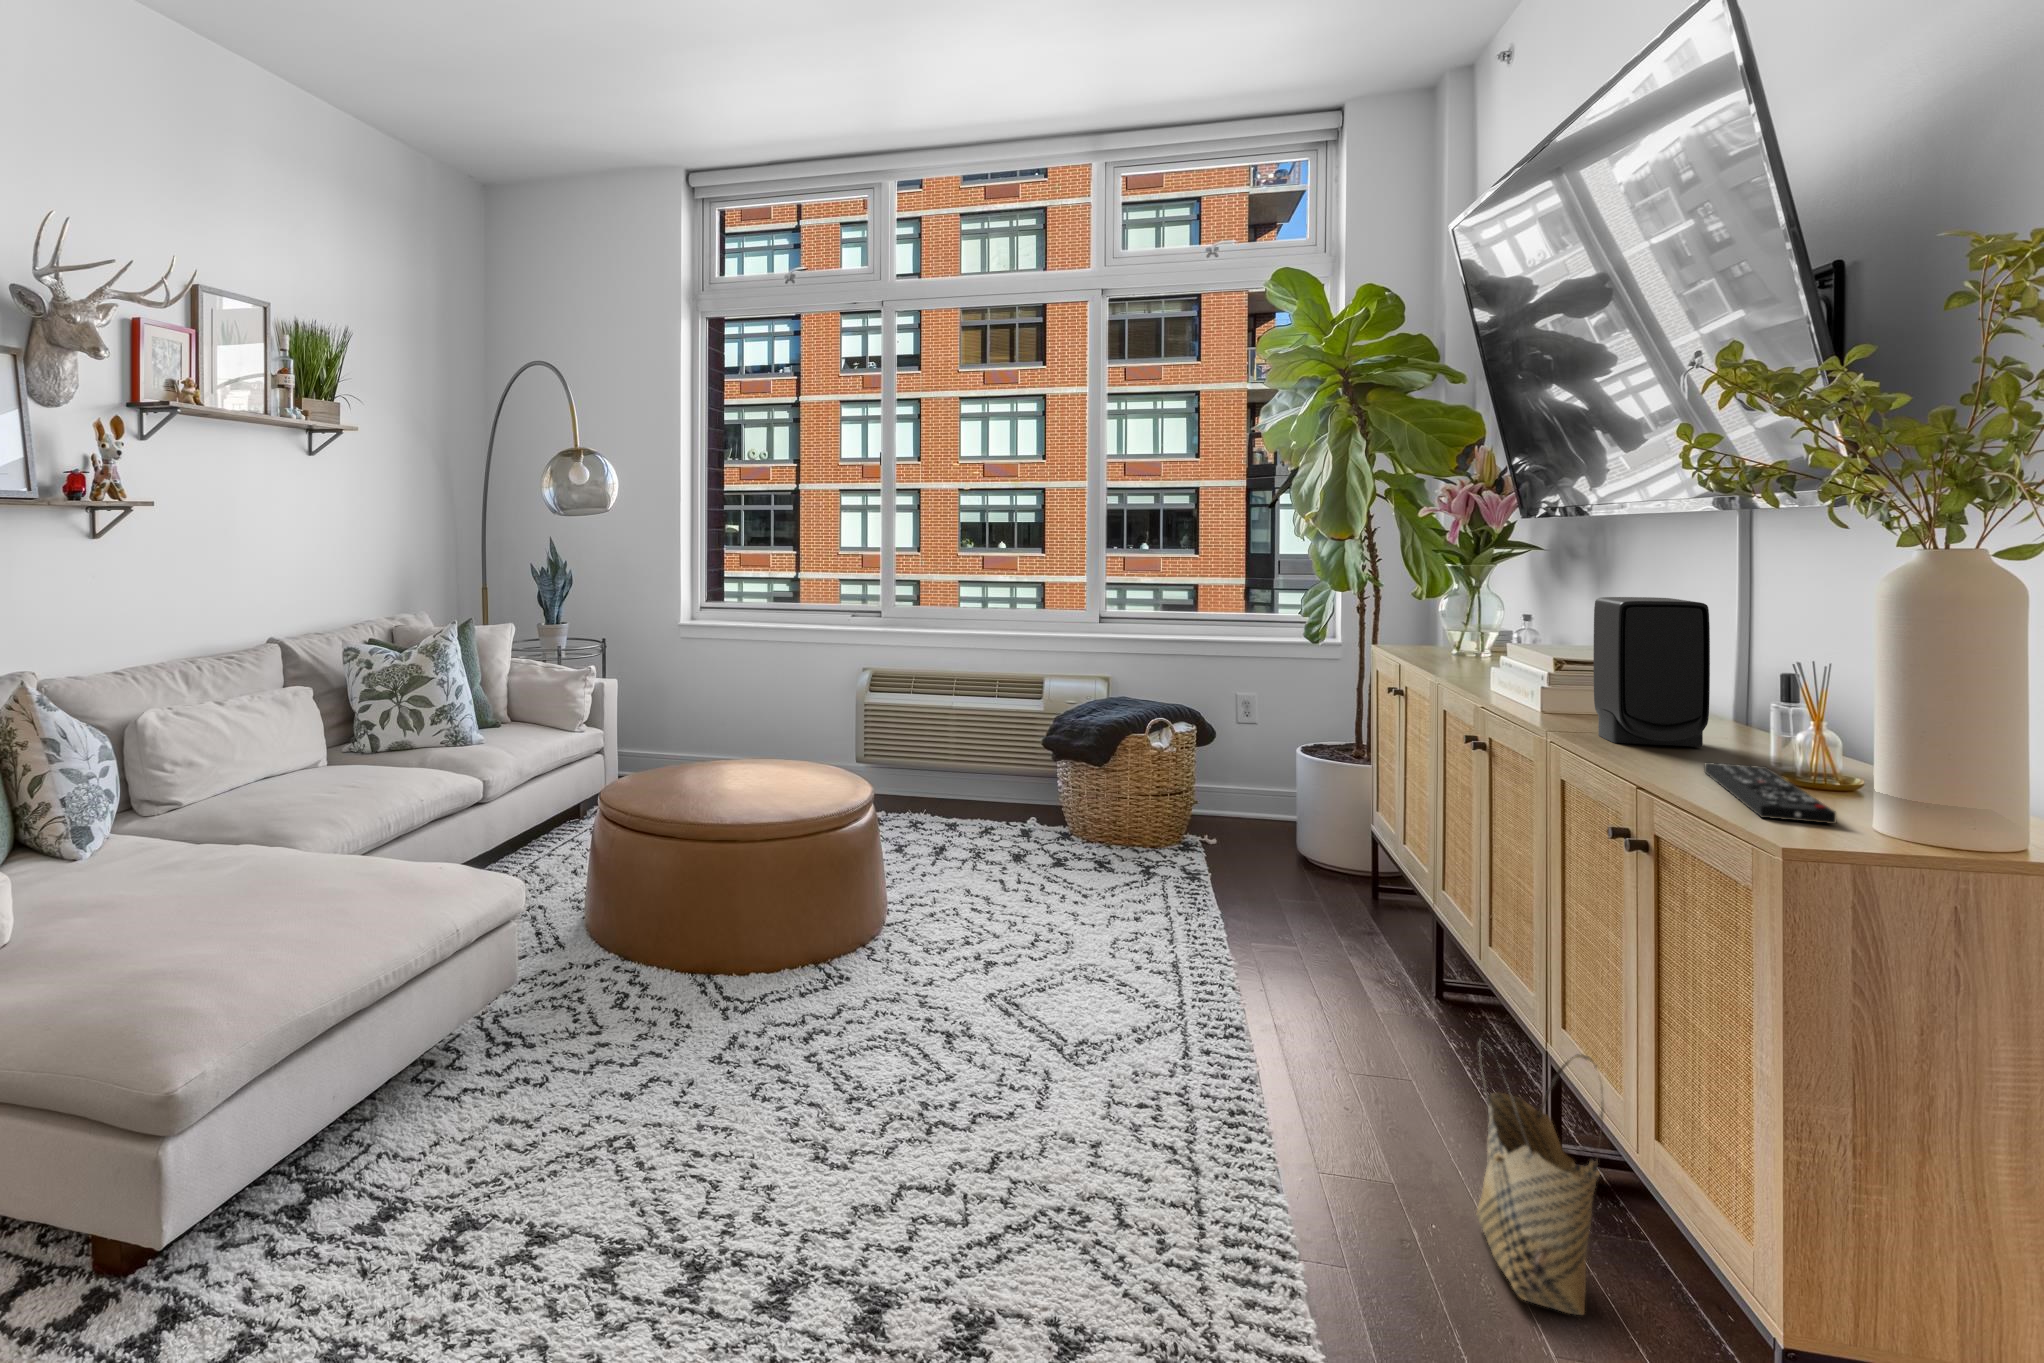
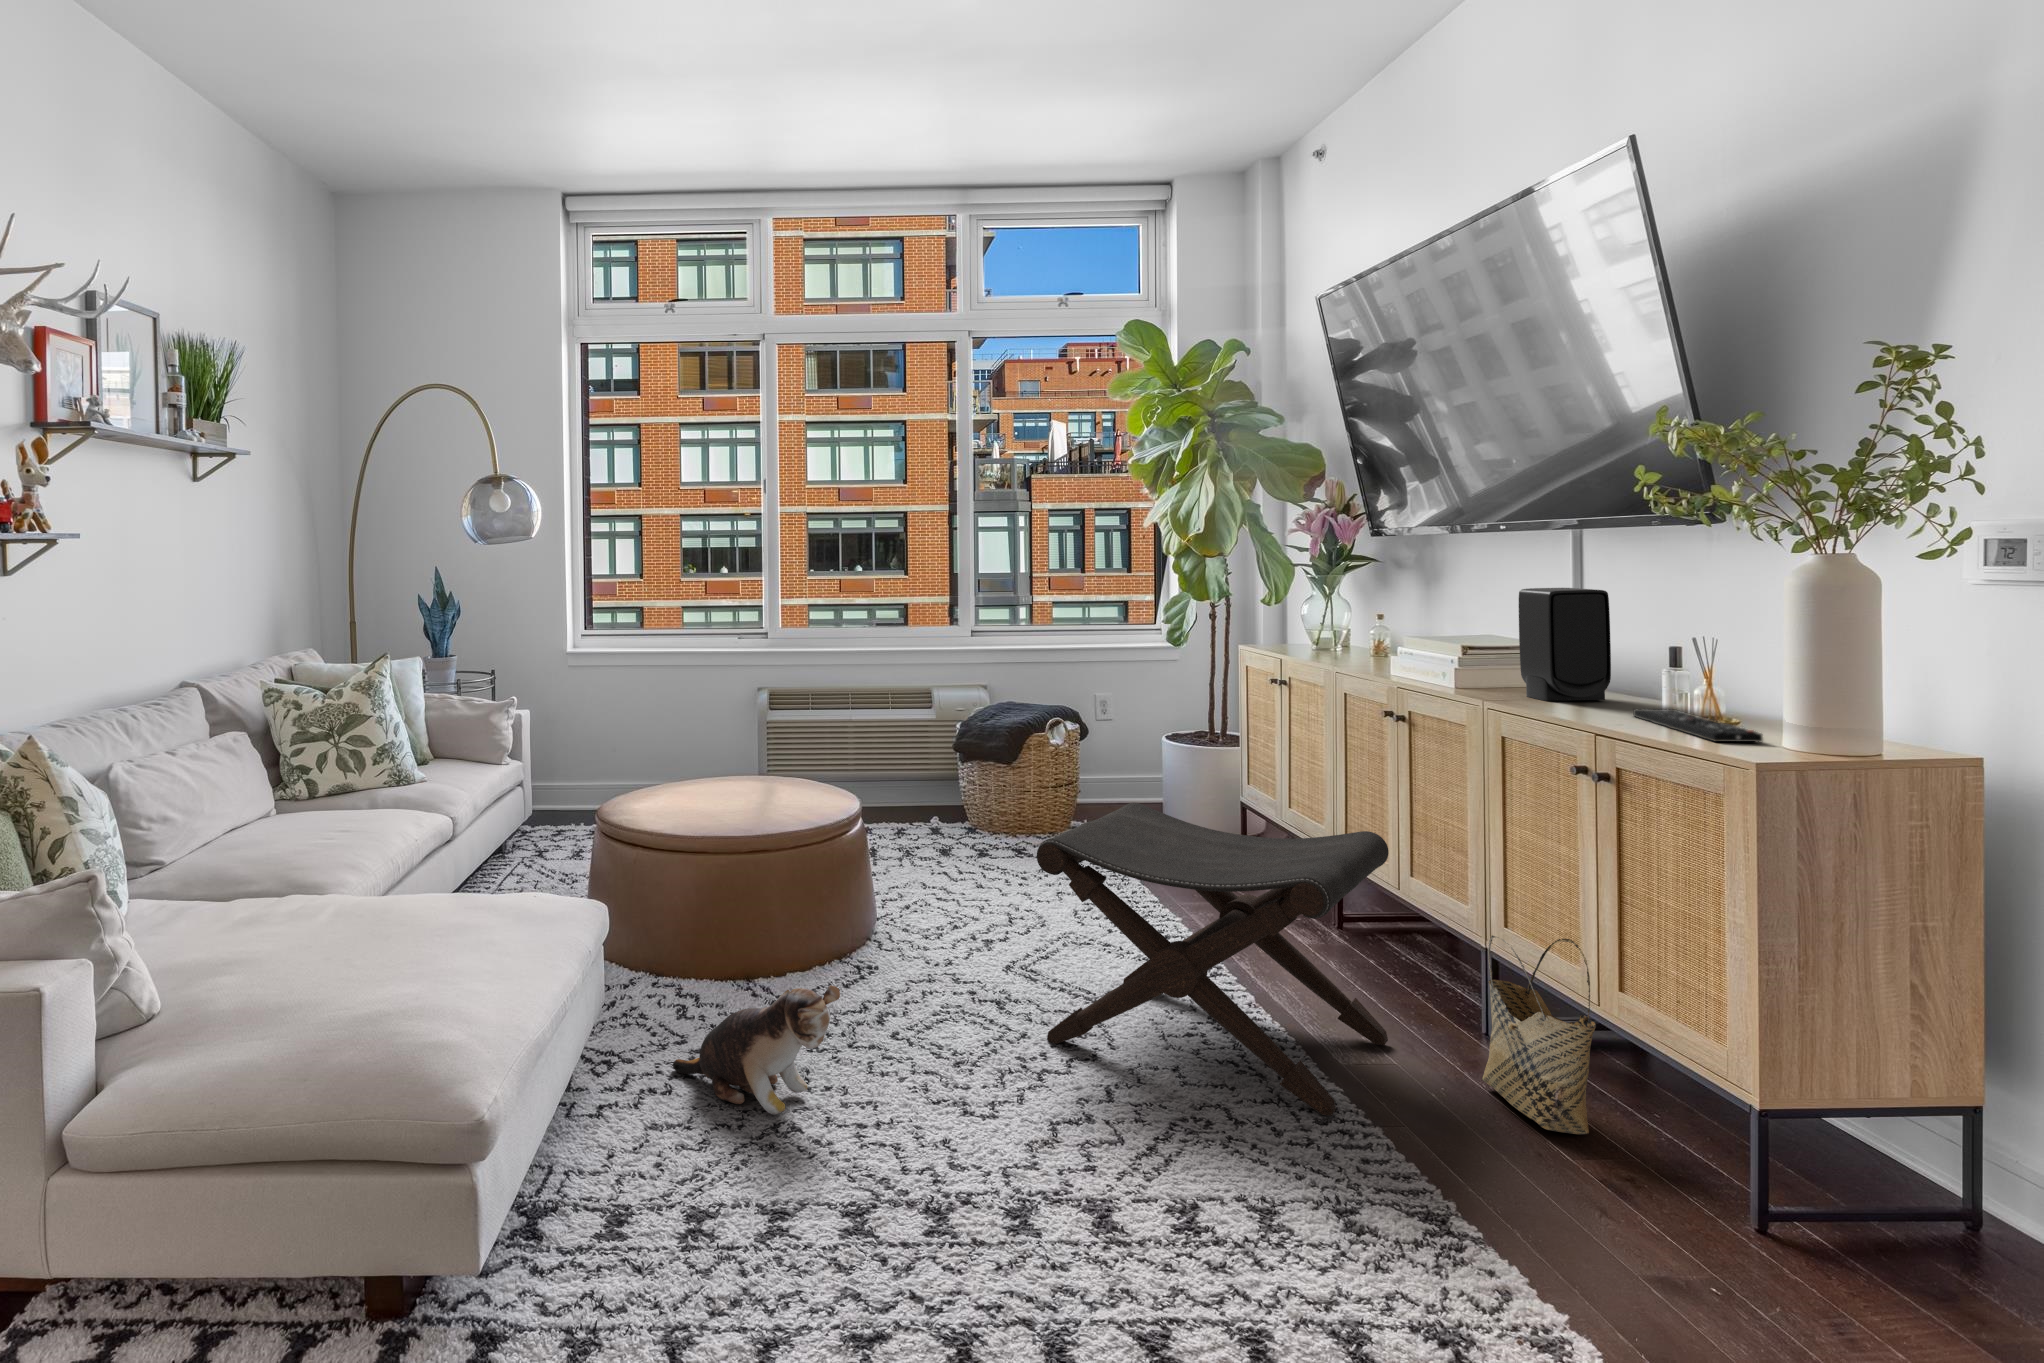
footstool: none [964,826,1394,1231] -> present [1037,803,1389,1116]
plush toy: none [563,995,690,1126] -> present [673,985,840,1114]

